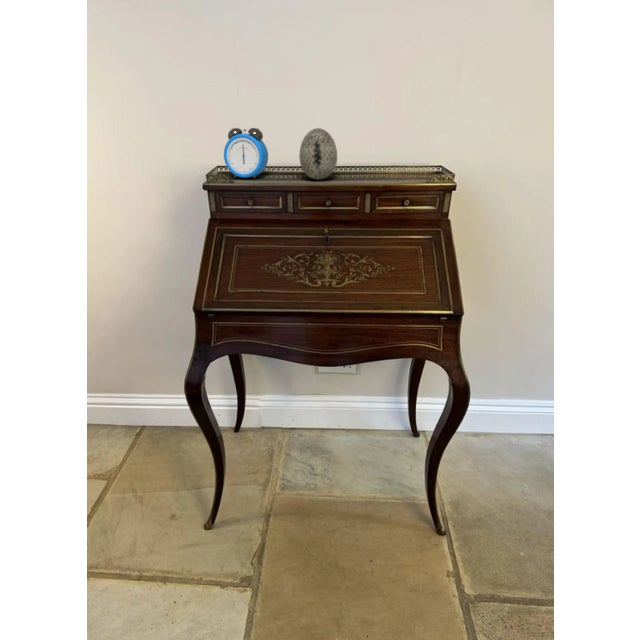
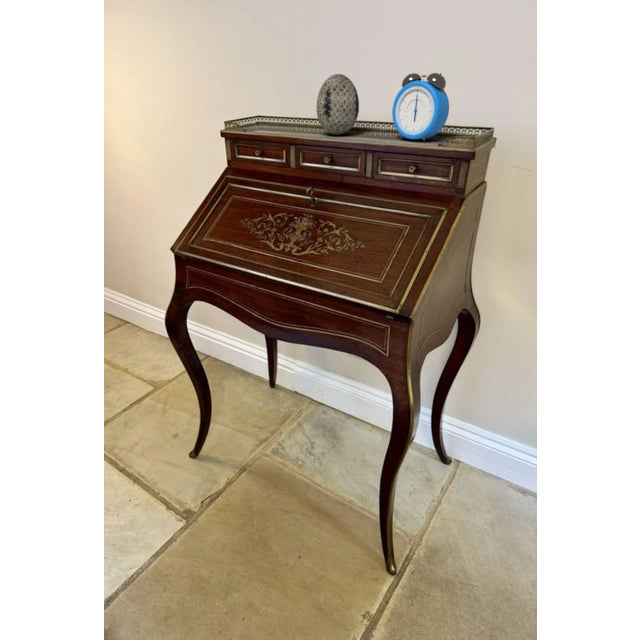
alarm clock: present [224,128,268,178] -> present [392,73,449,141]

